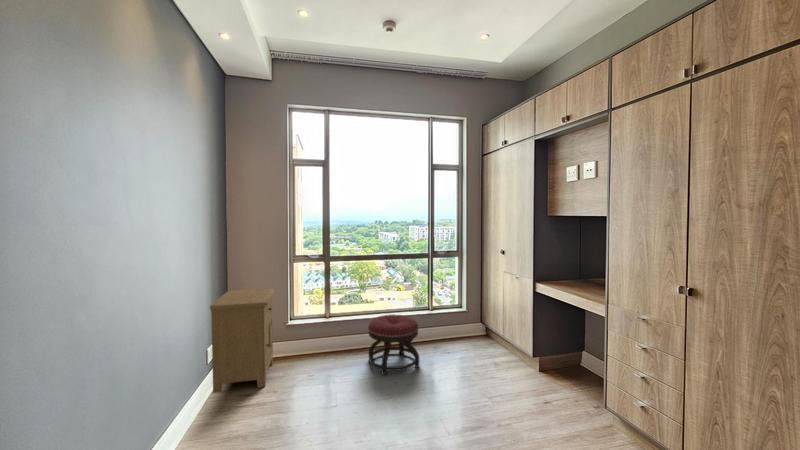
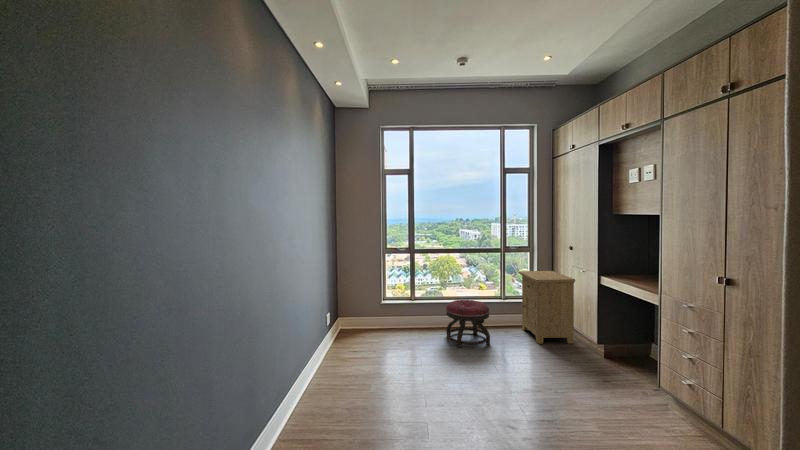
nightstand: present [210,288,276,393] -> present [518,271,575,344]

